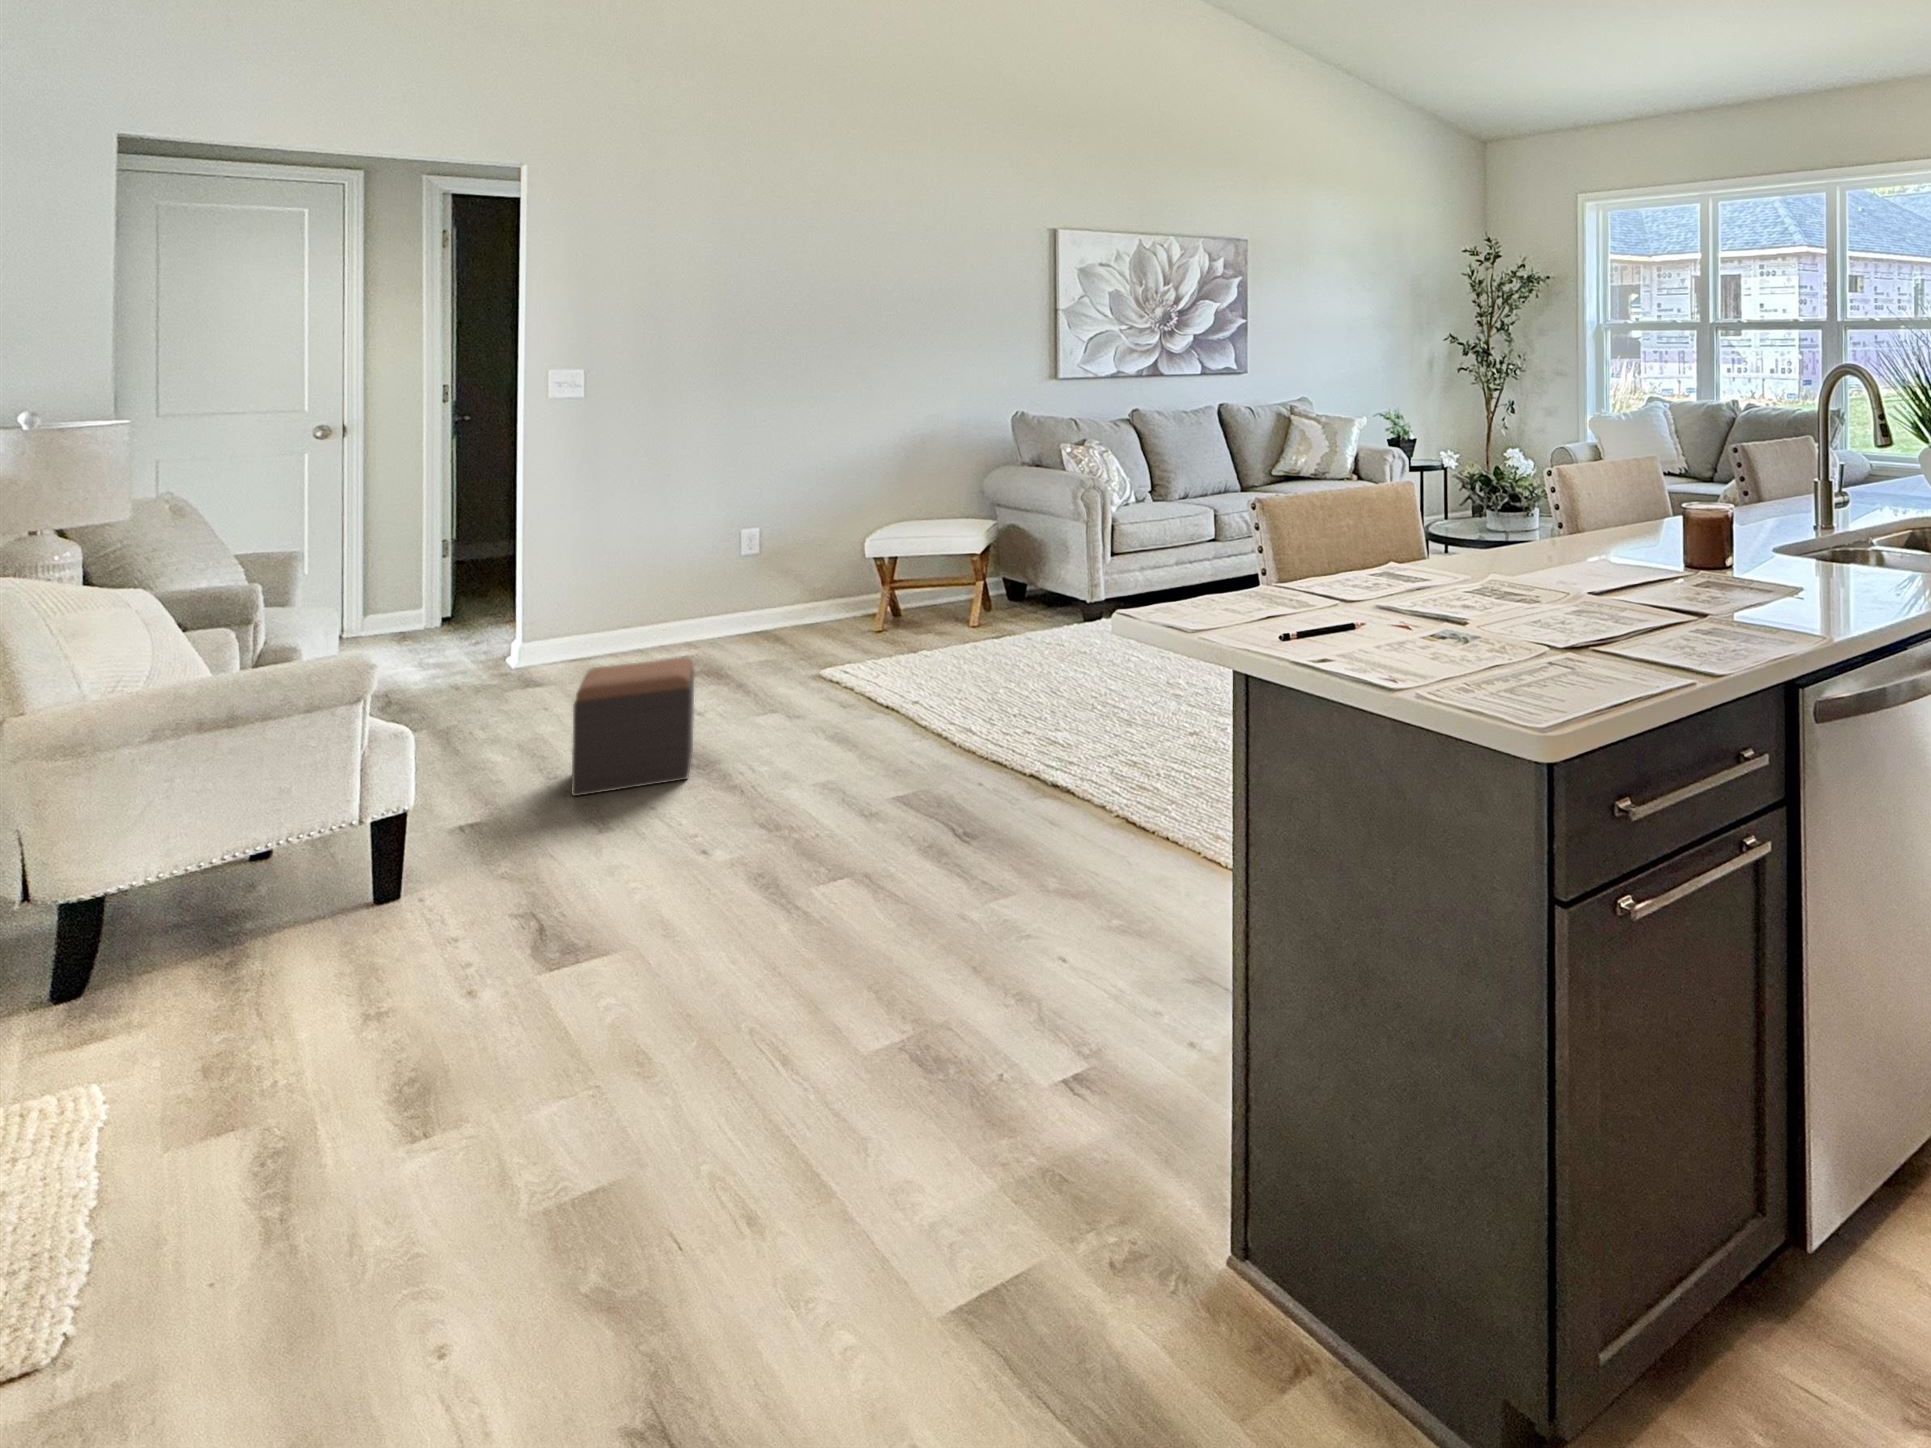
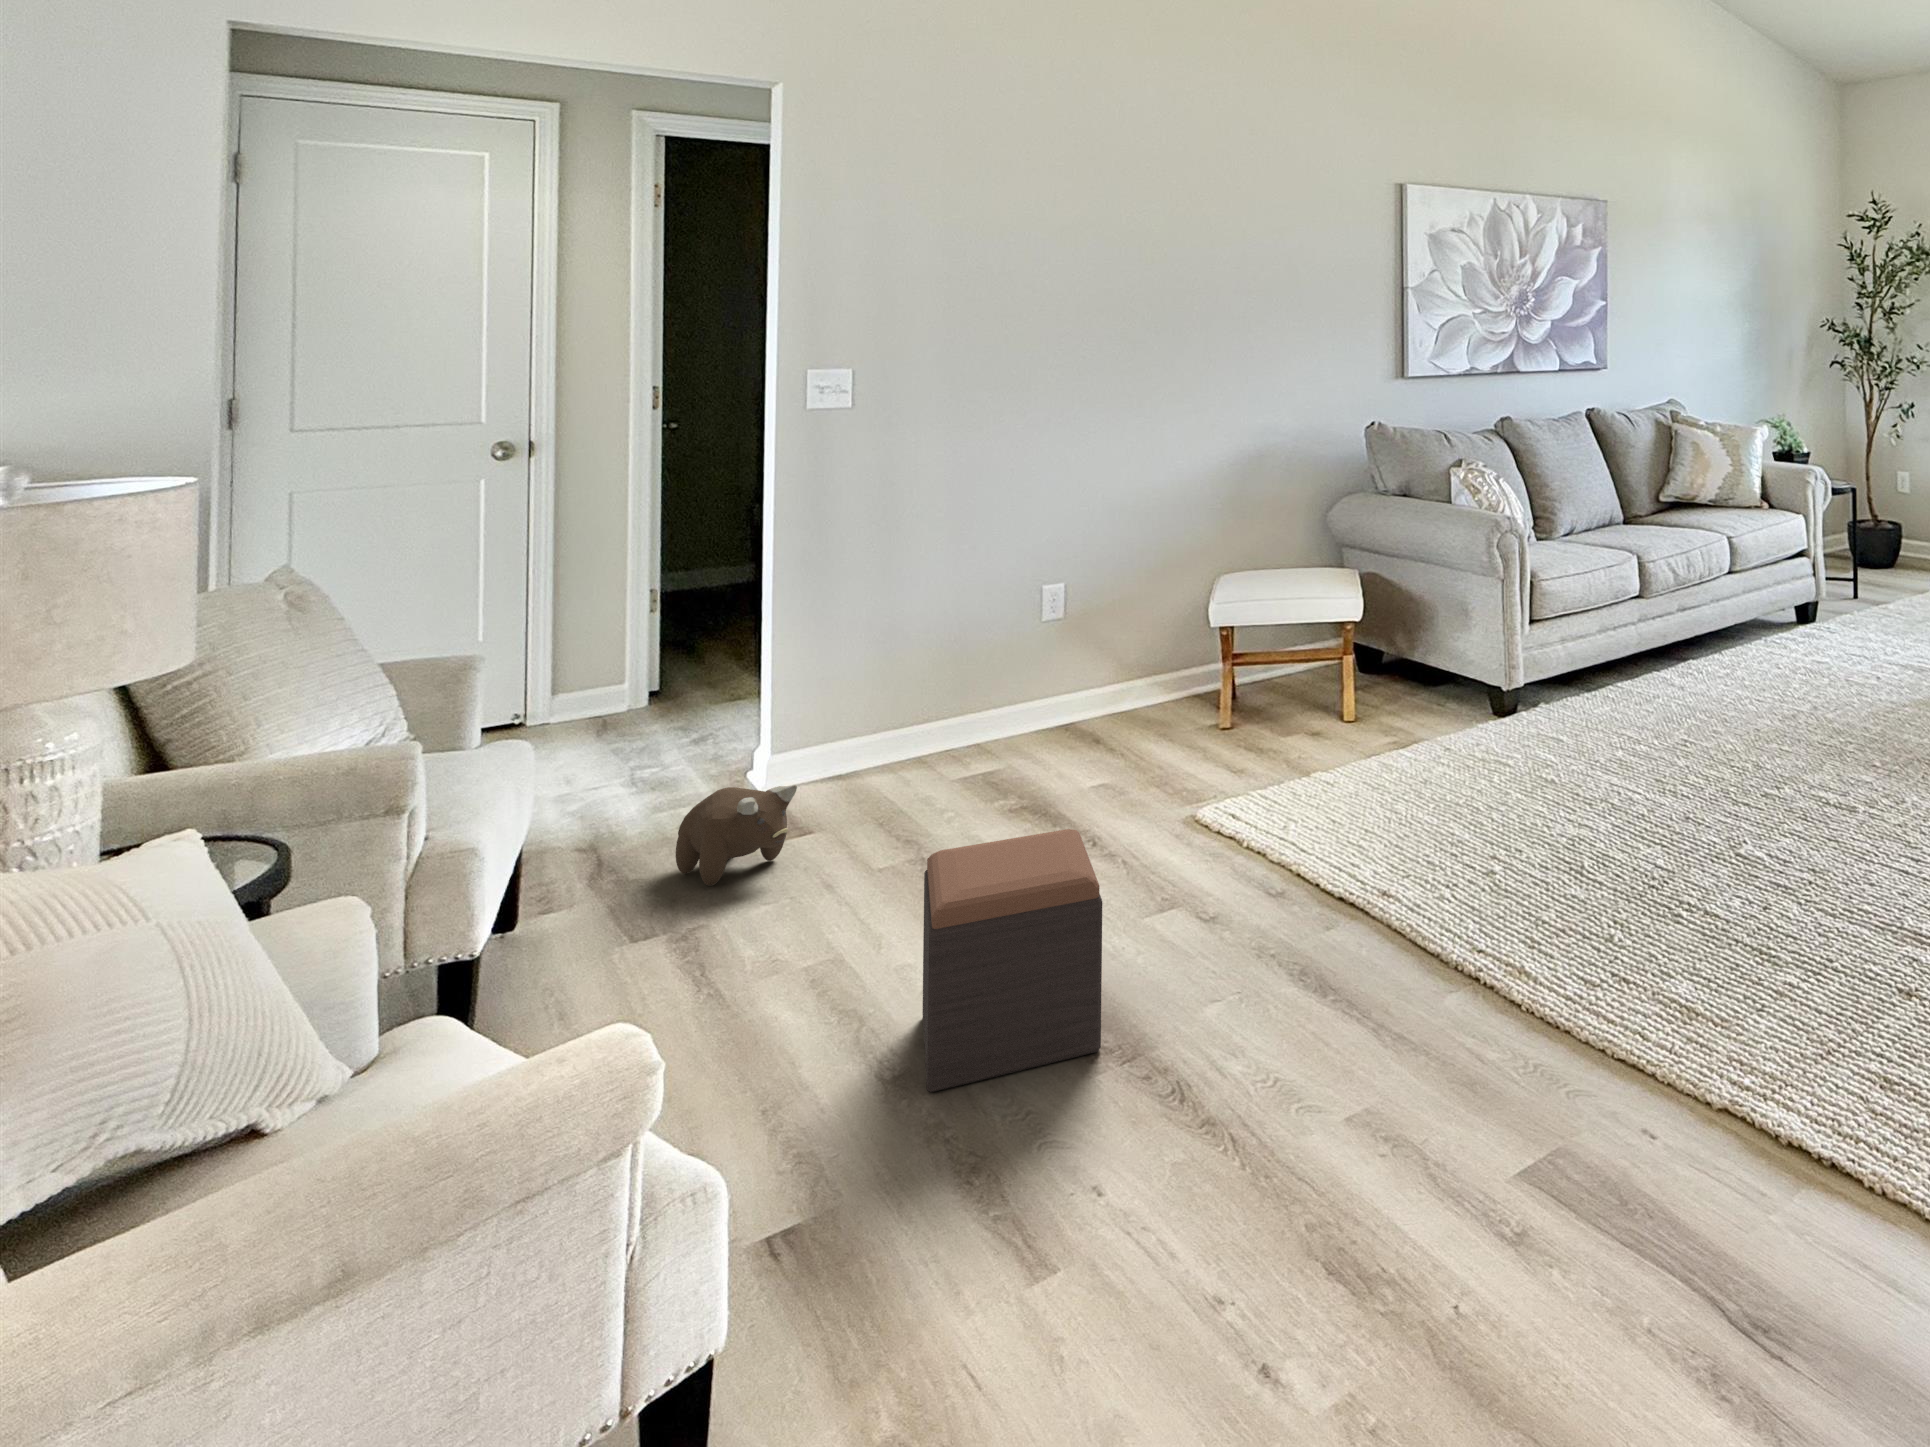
plush toy: none [438,653,526,718] -> present [676,785,797,886]

